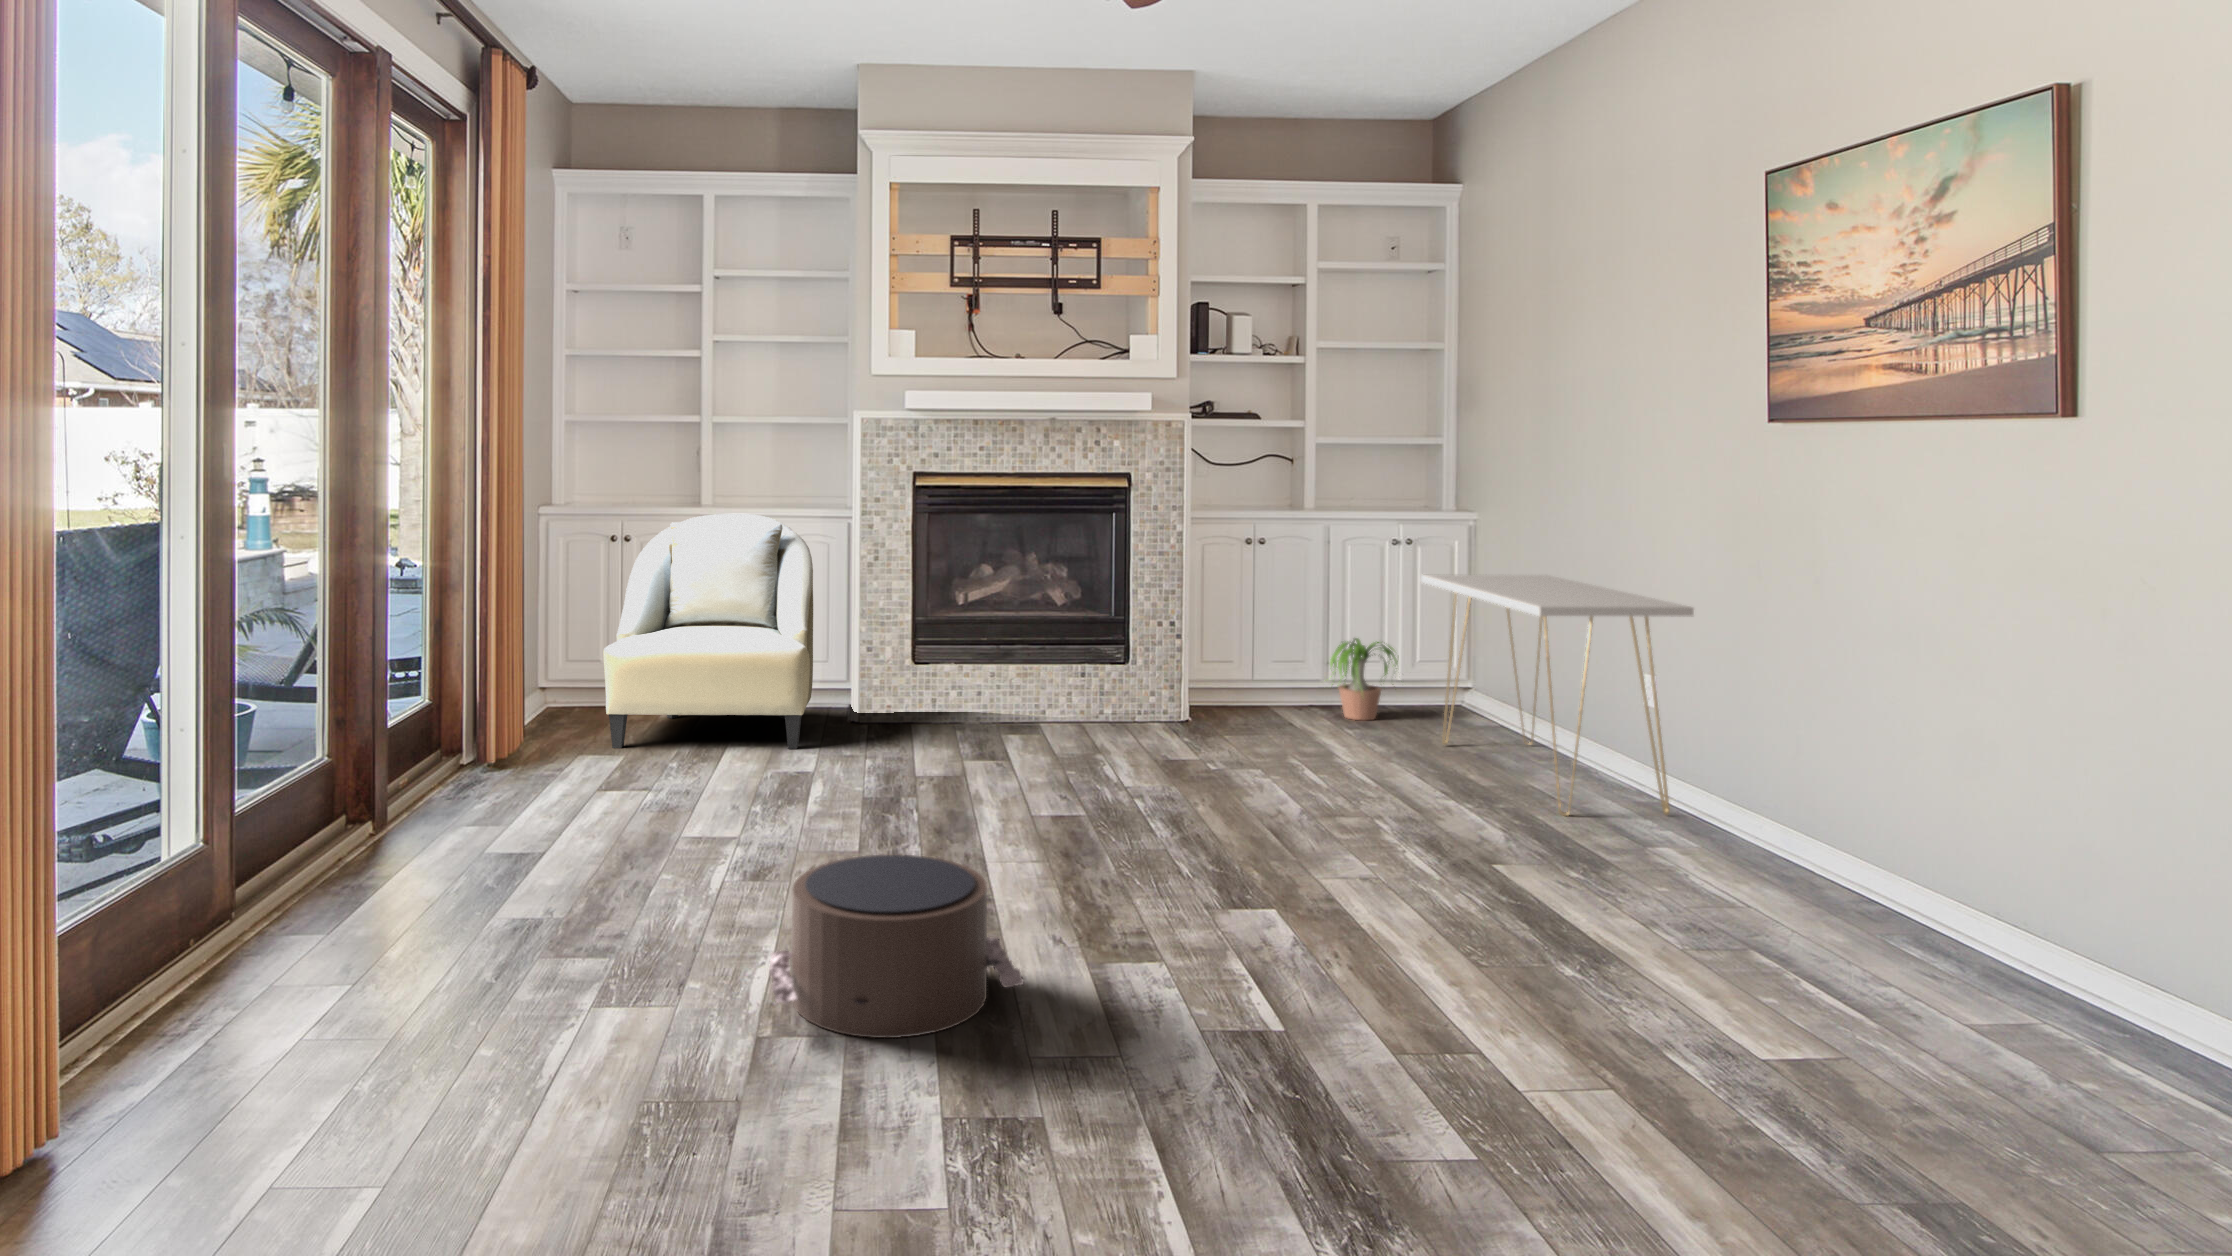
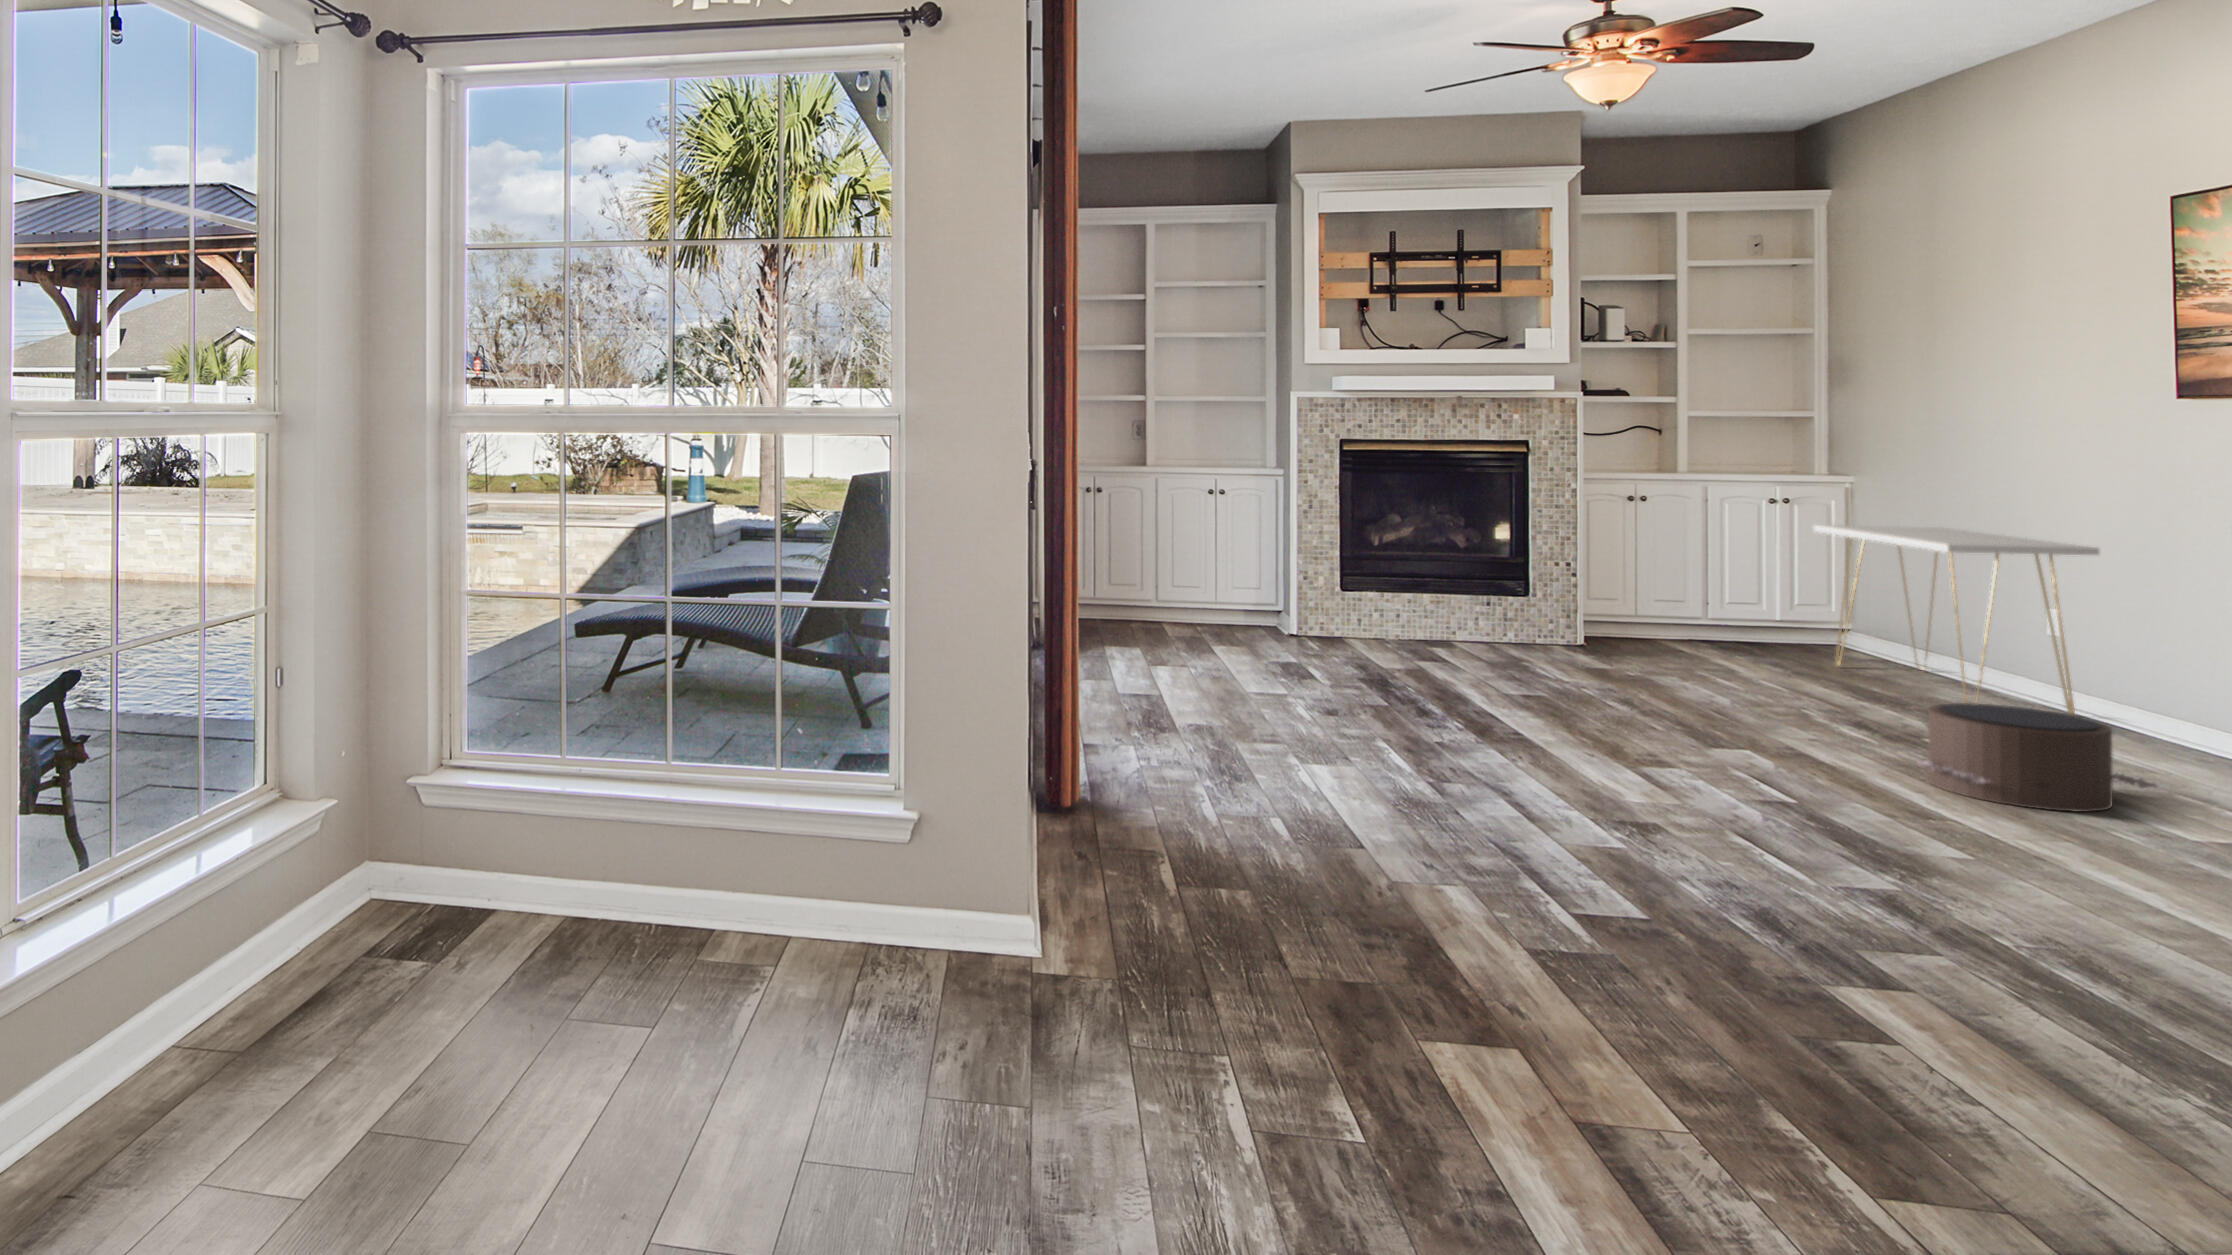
armchair: present [604,514,813,749] -> none [1115,473,1273,646]
potted plant: present [1330,638,1398,720] -> none [1706,581,1796,649]
pouf: present [769,855,1024,1038] -> present [1916,703,2156,812]

